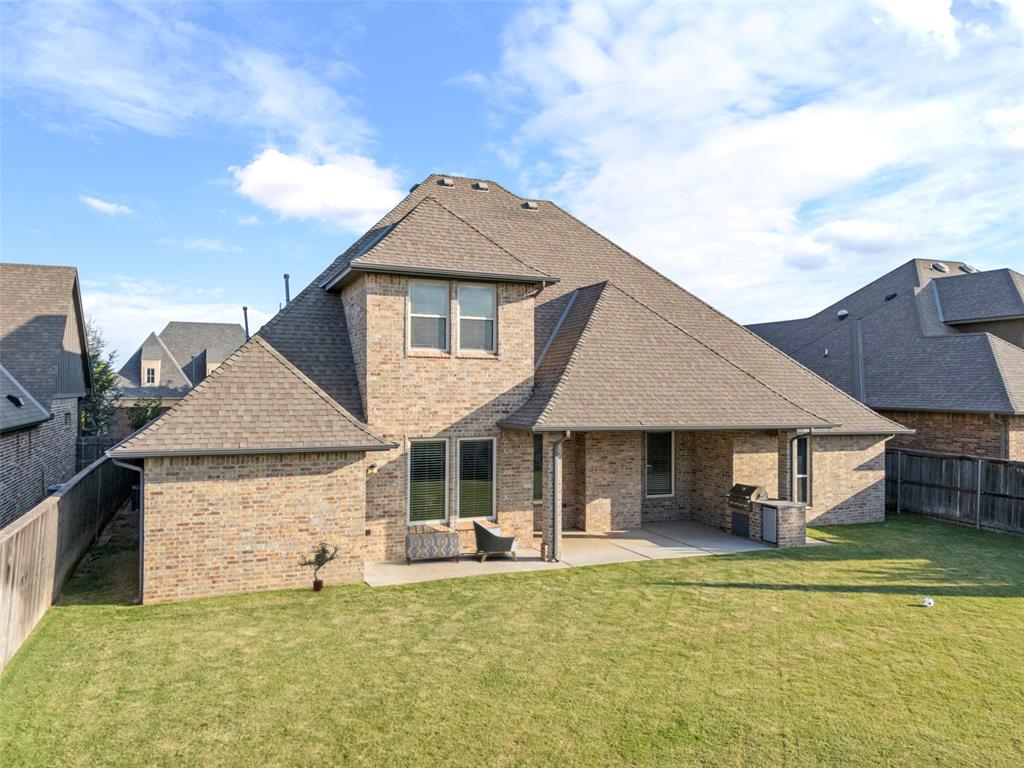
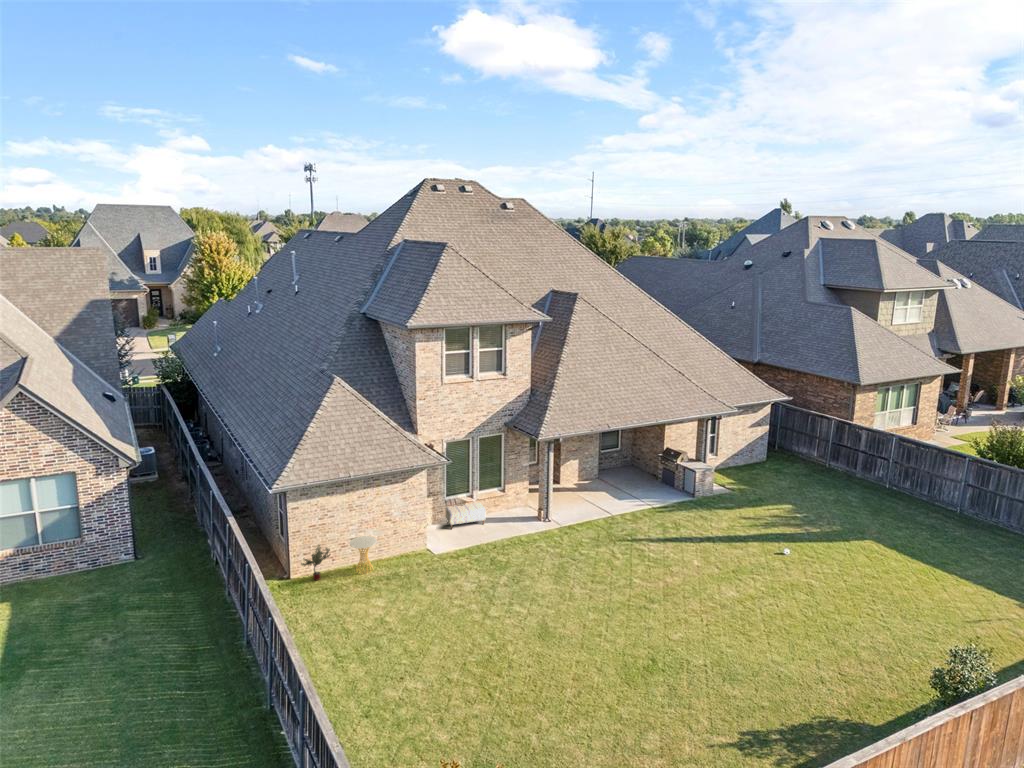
armchair: present [473,520,517,563] -> none [492,494,523,524]
potted tree: present [298,540,339,591] -> present [301,545,330,580]
side table: none [236,547,278,601] -> present [350,536,377,573]

